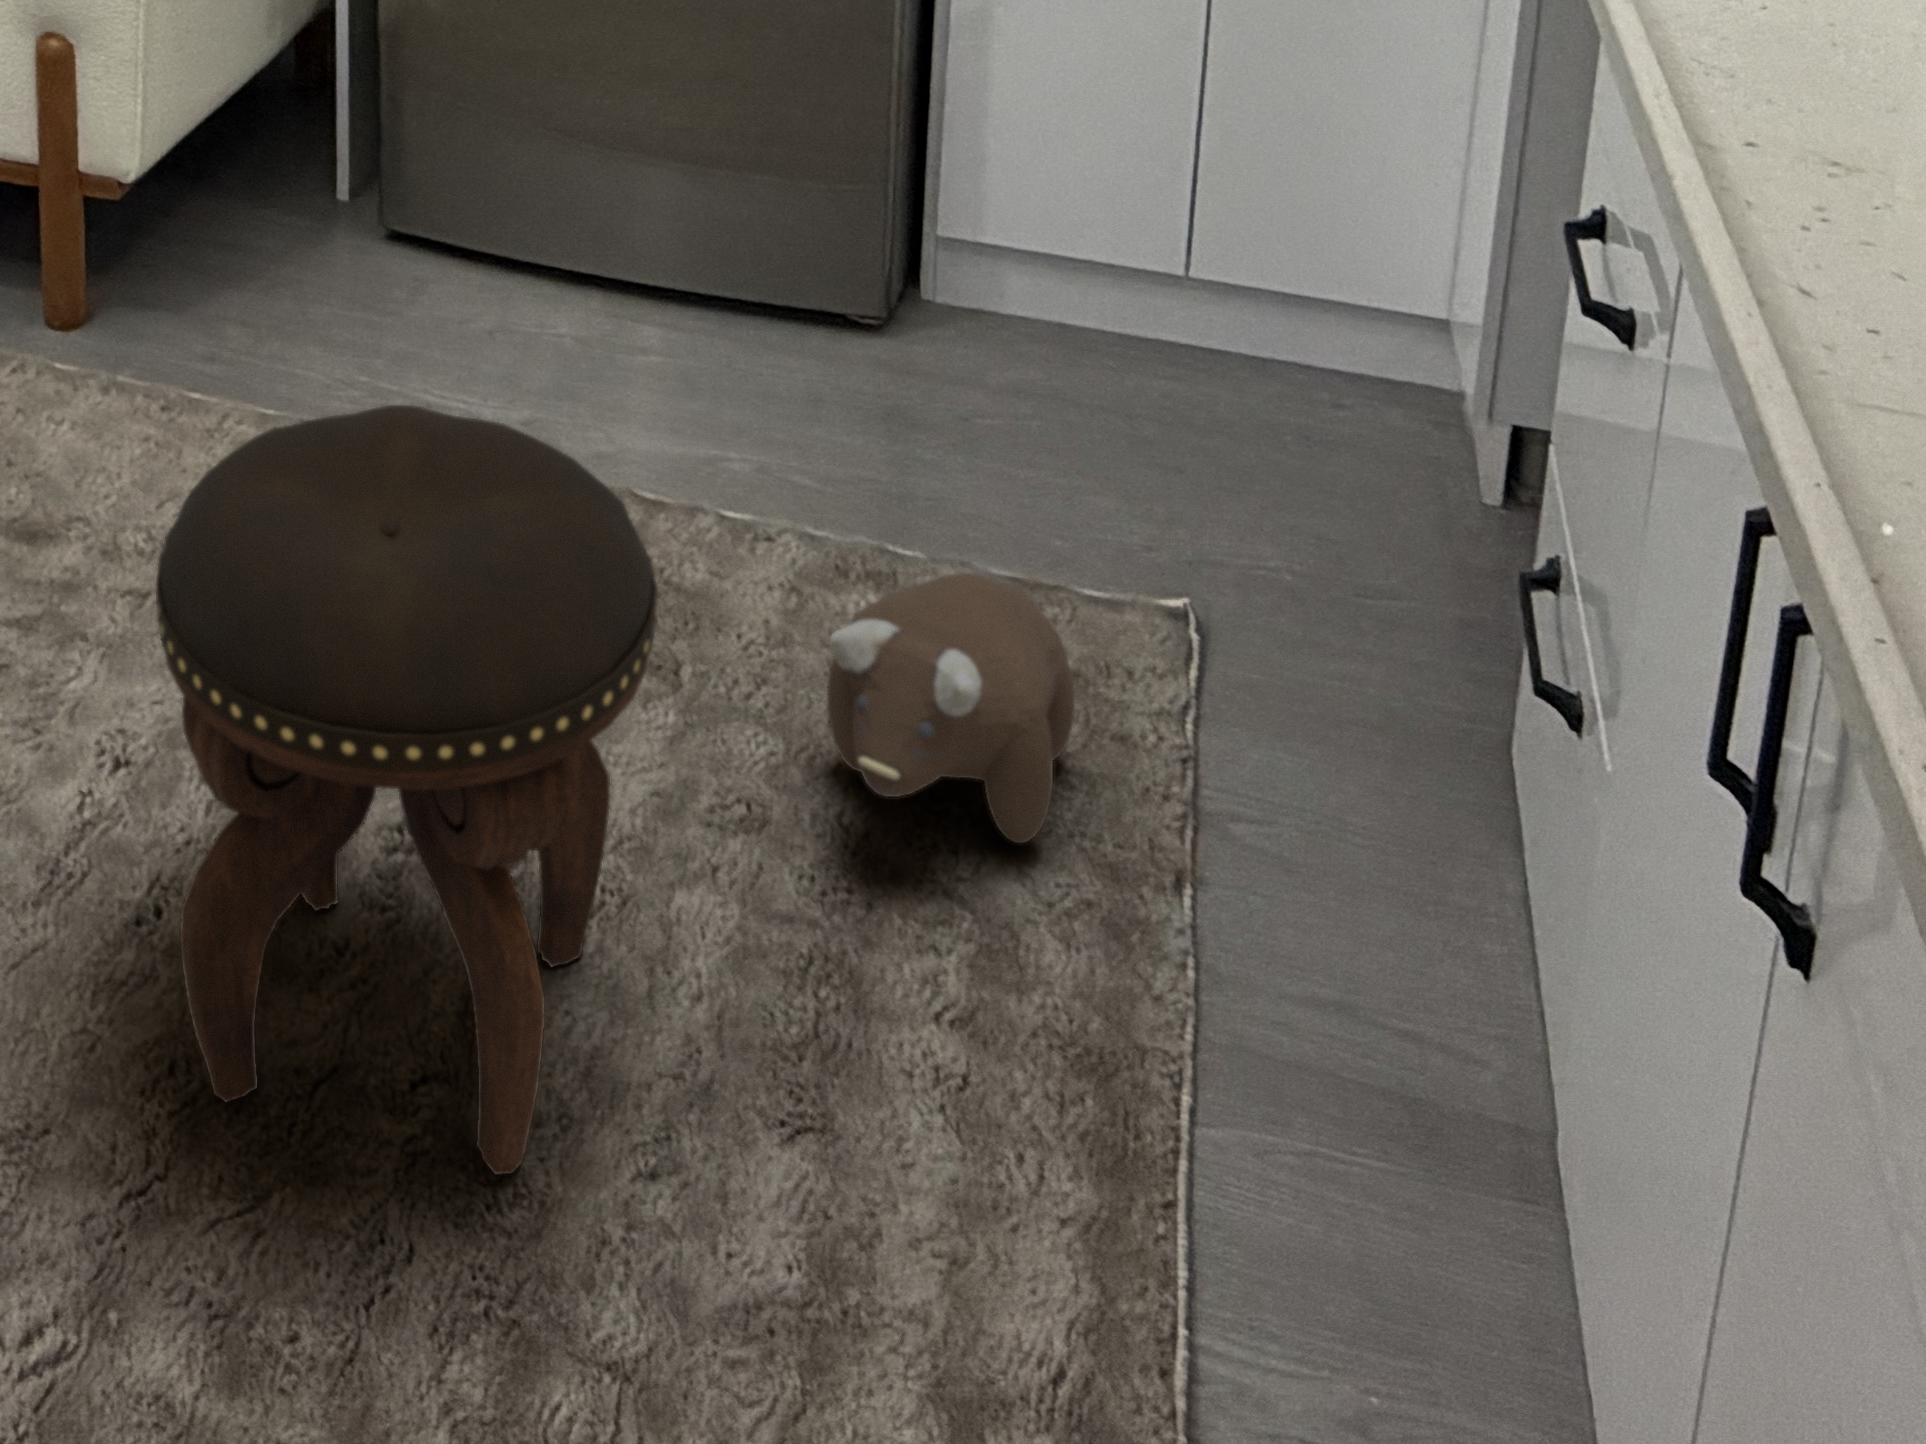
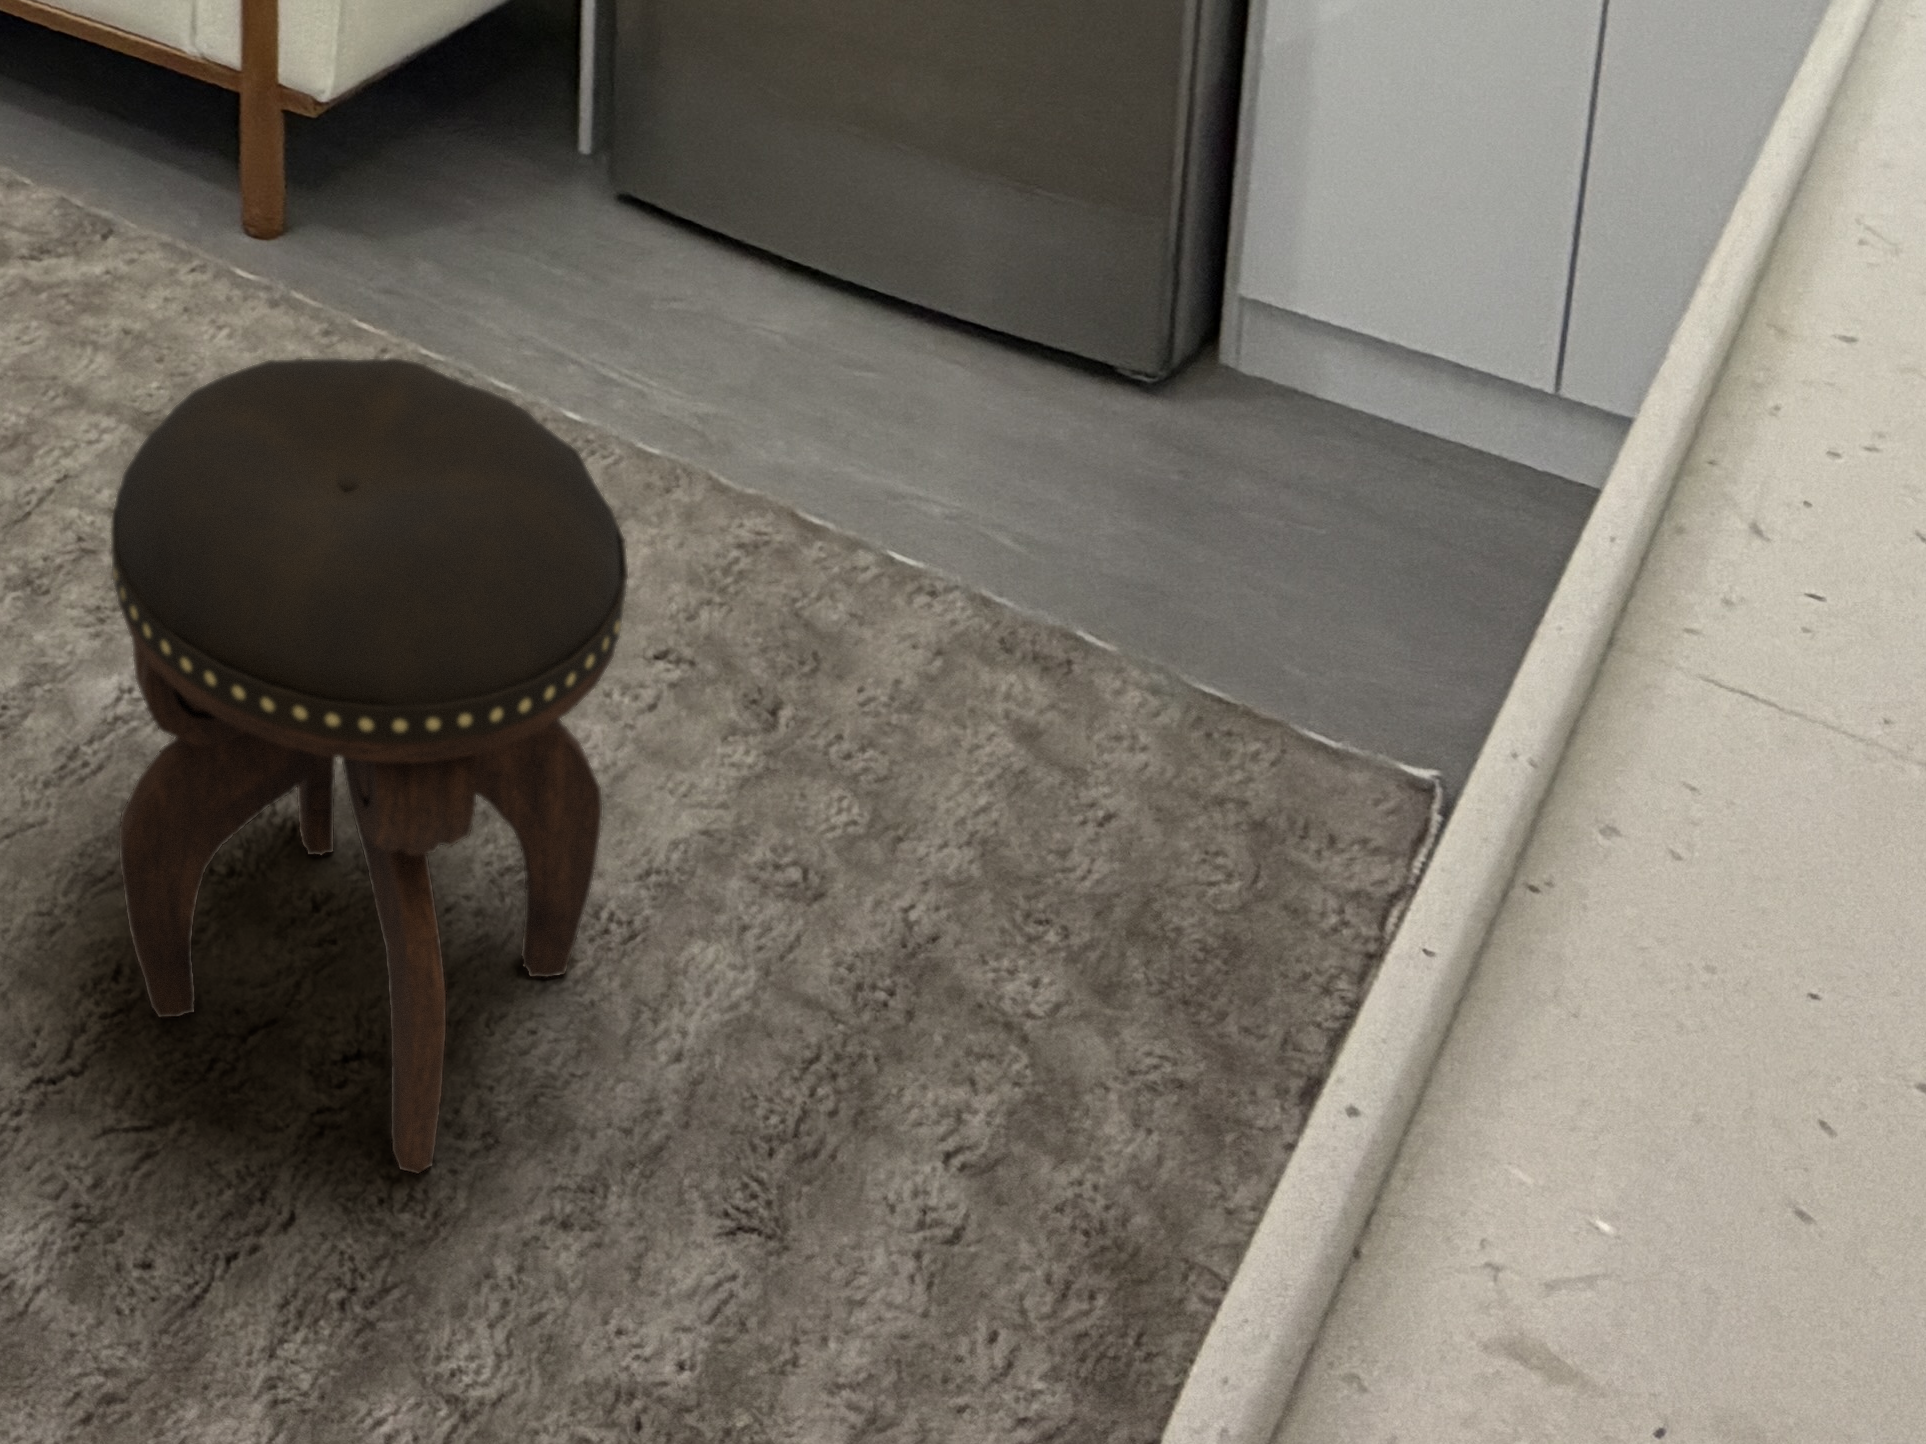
plush toy: present [827,573,1075,843] -> none [887,665,1217,988]

